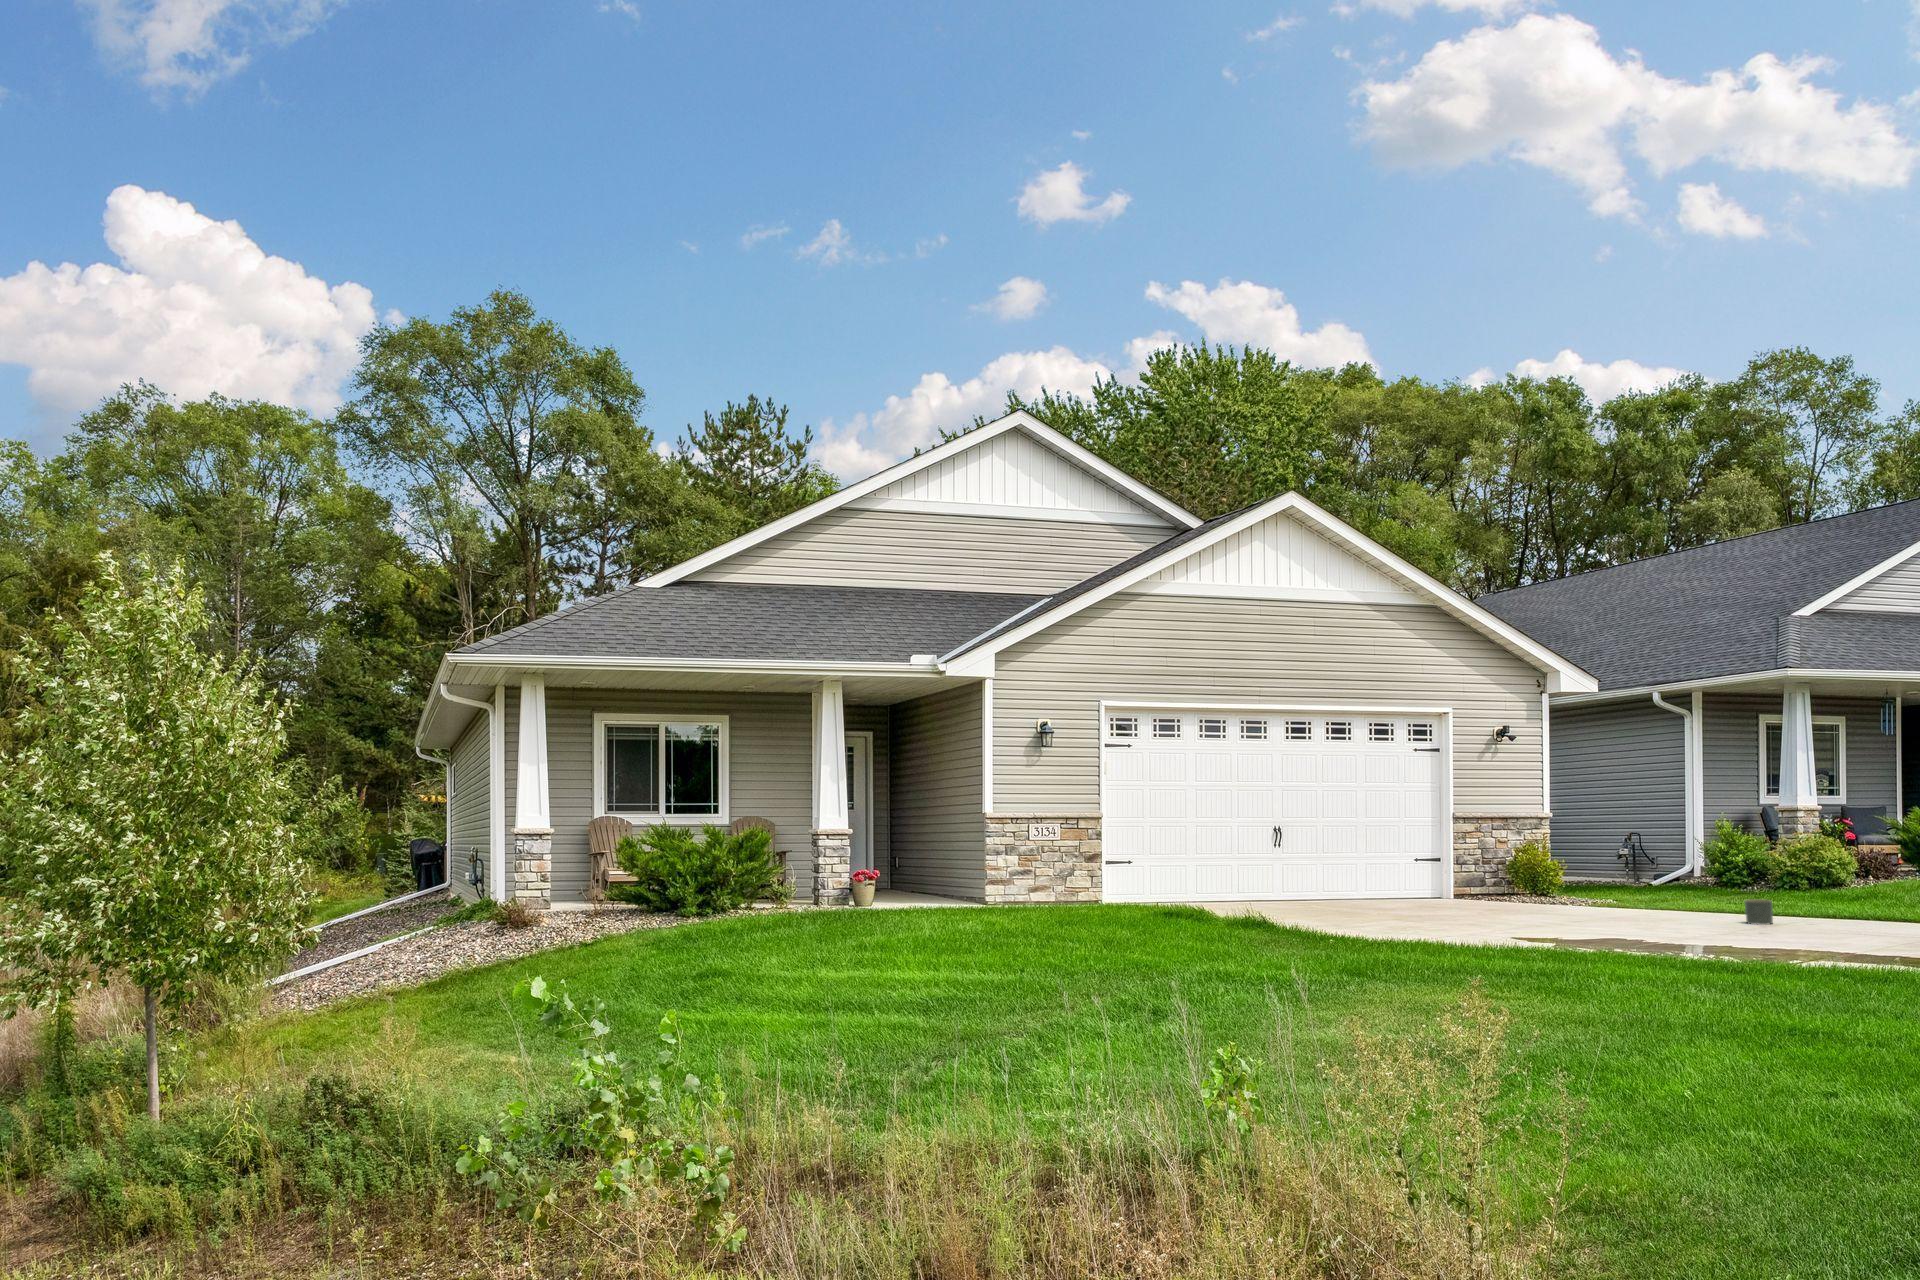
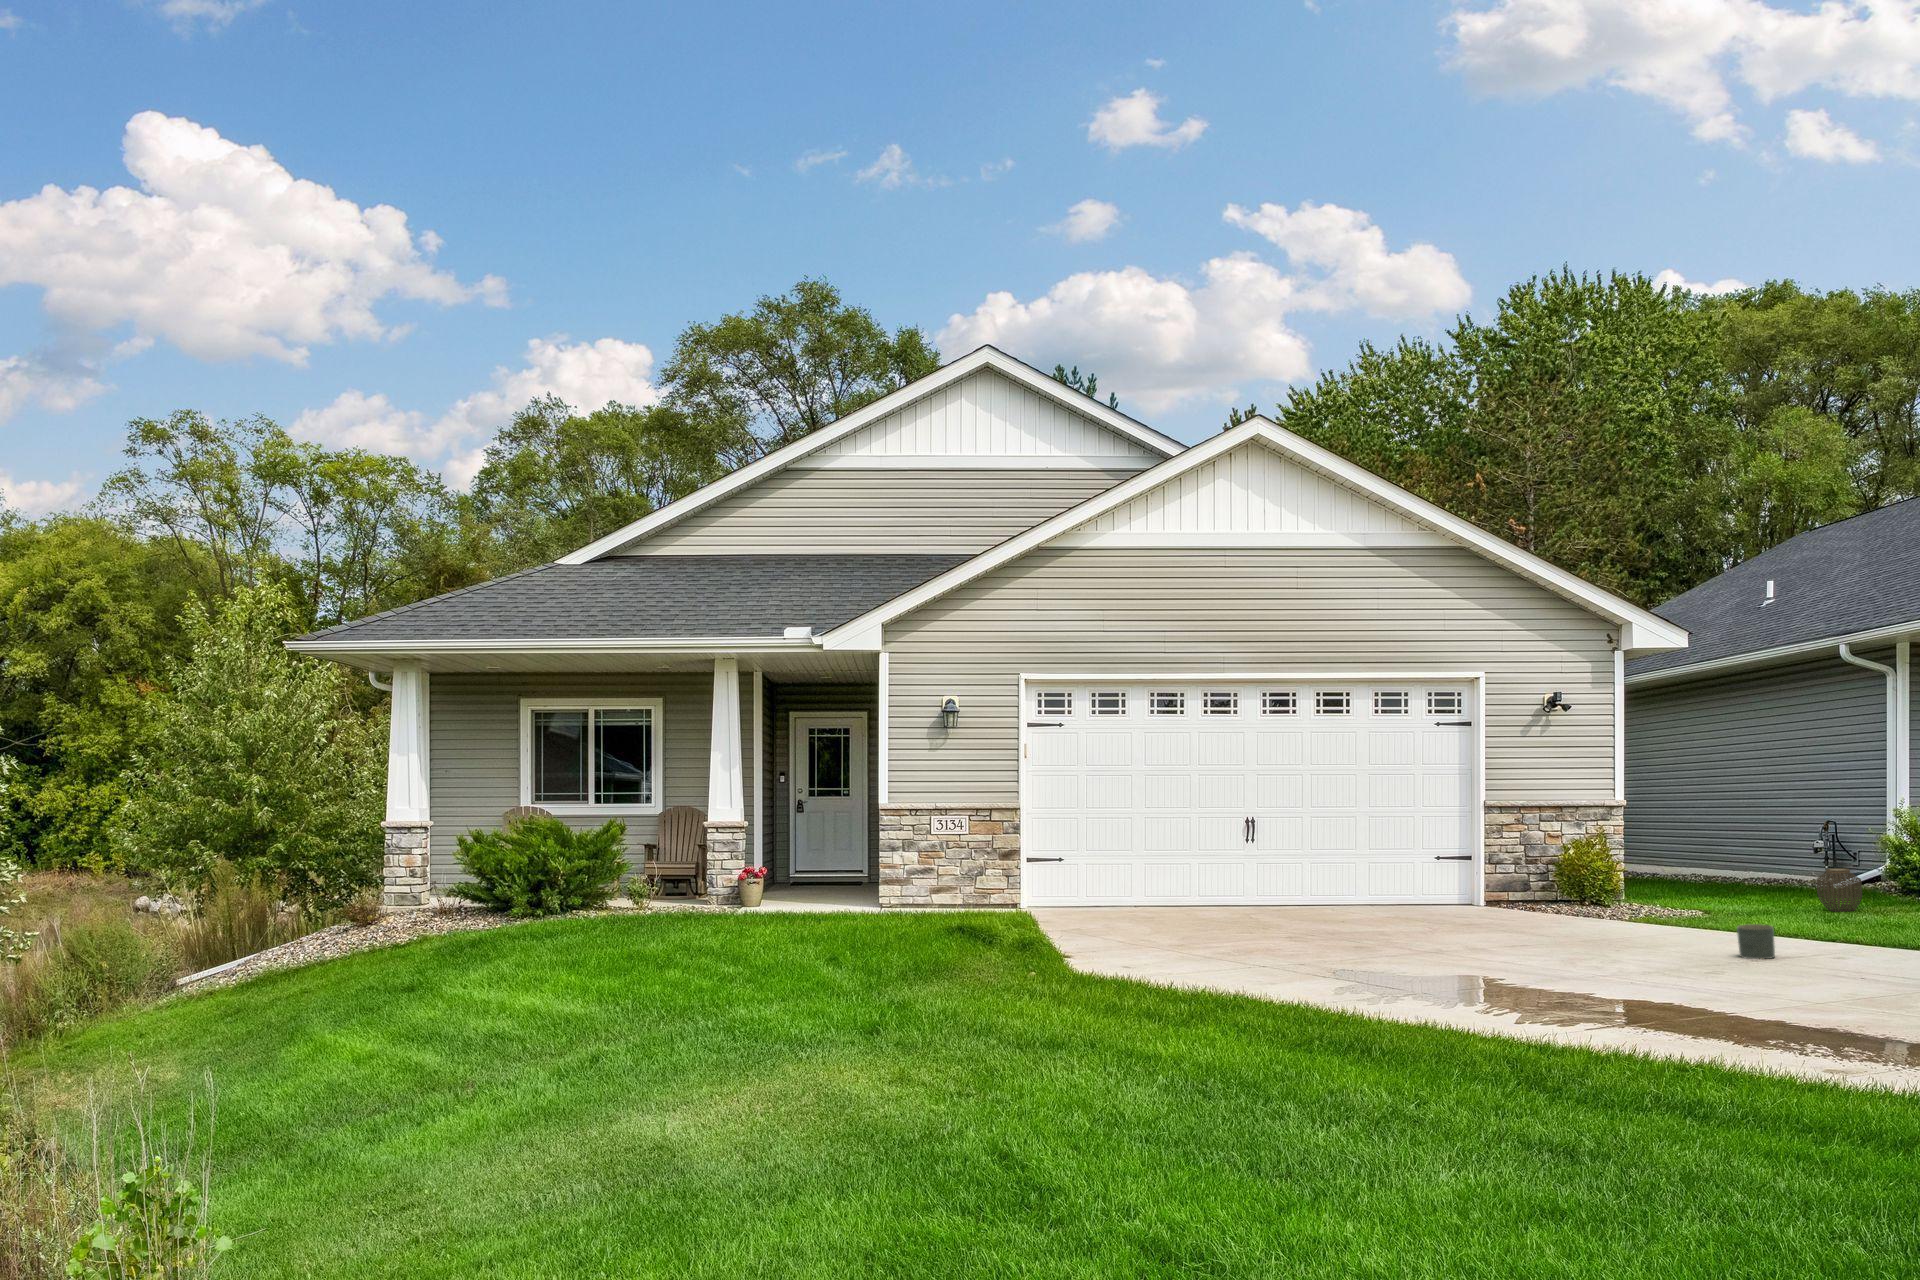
woven basket: none [1698,864,1732,897] -> present [1816,868,1862,912]

